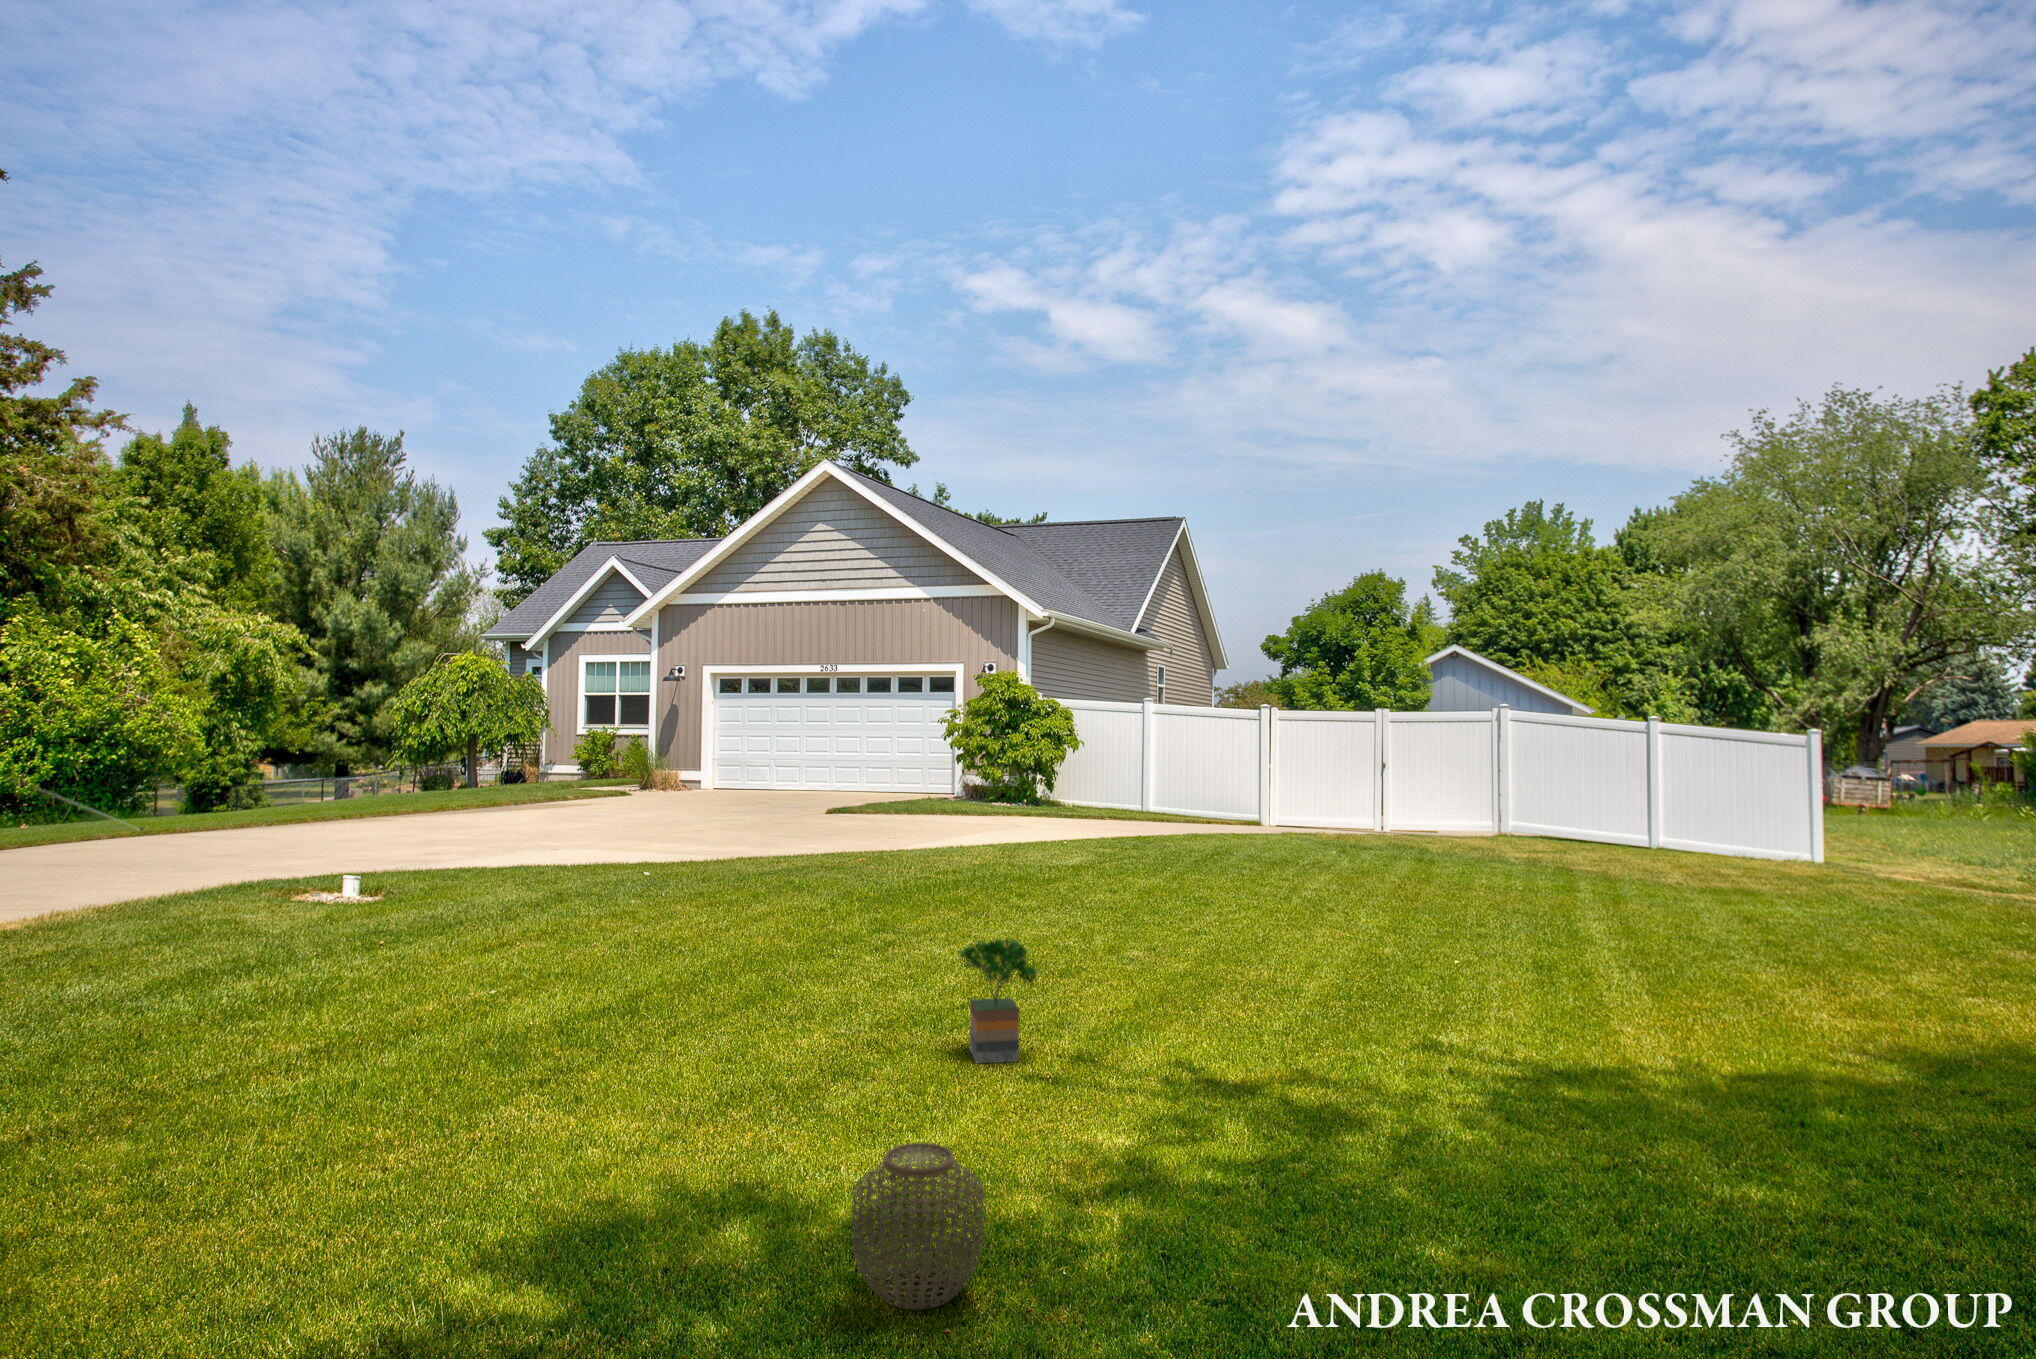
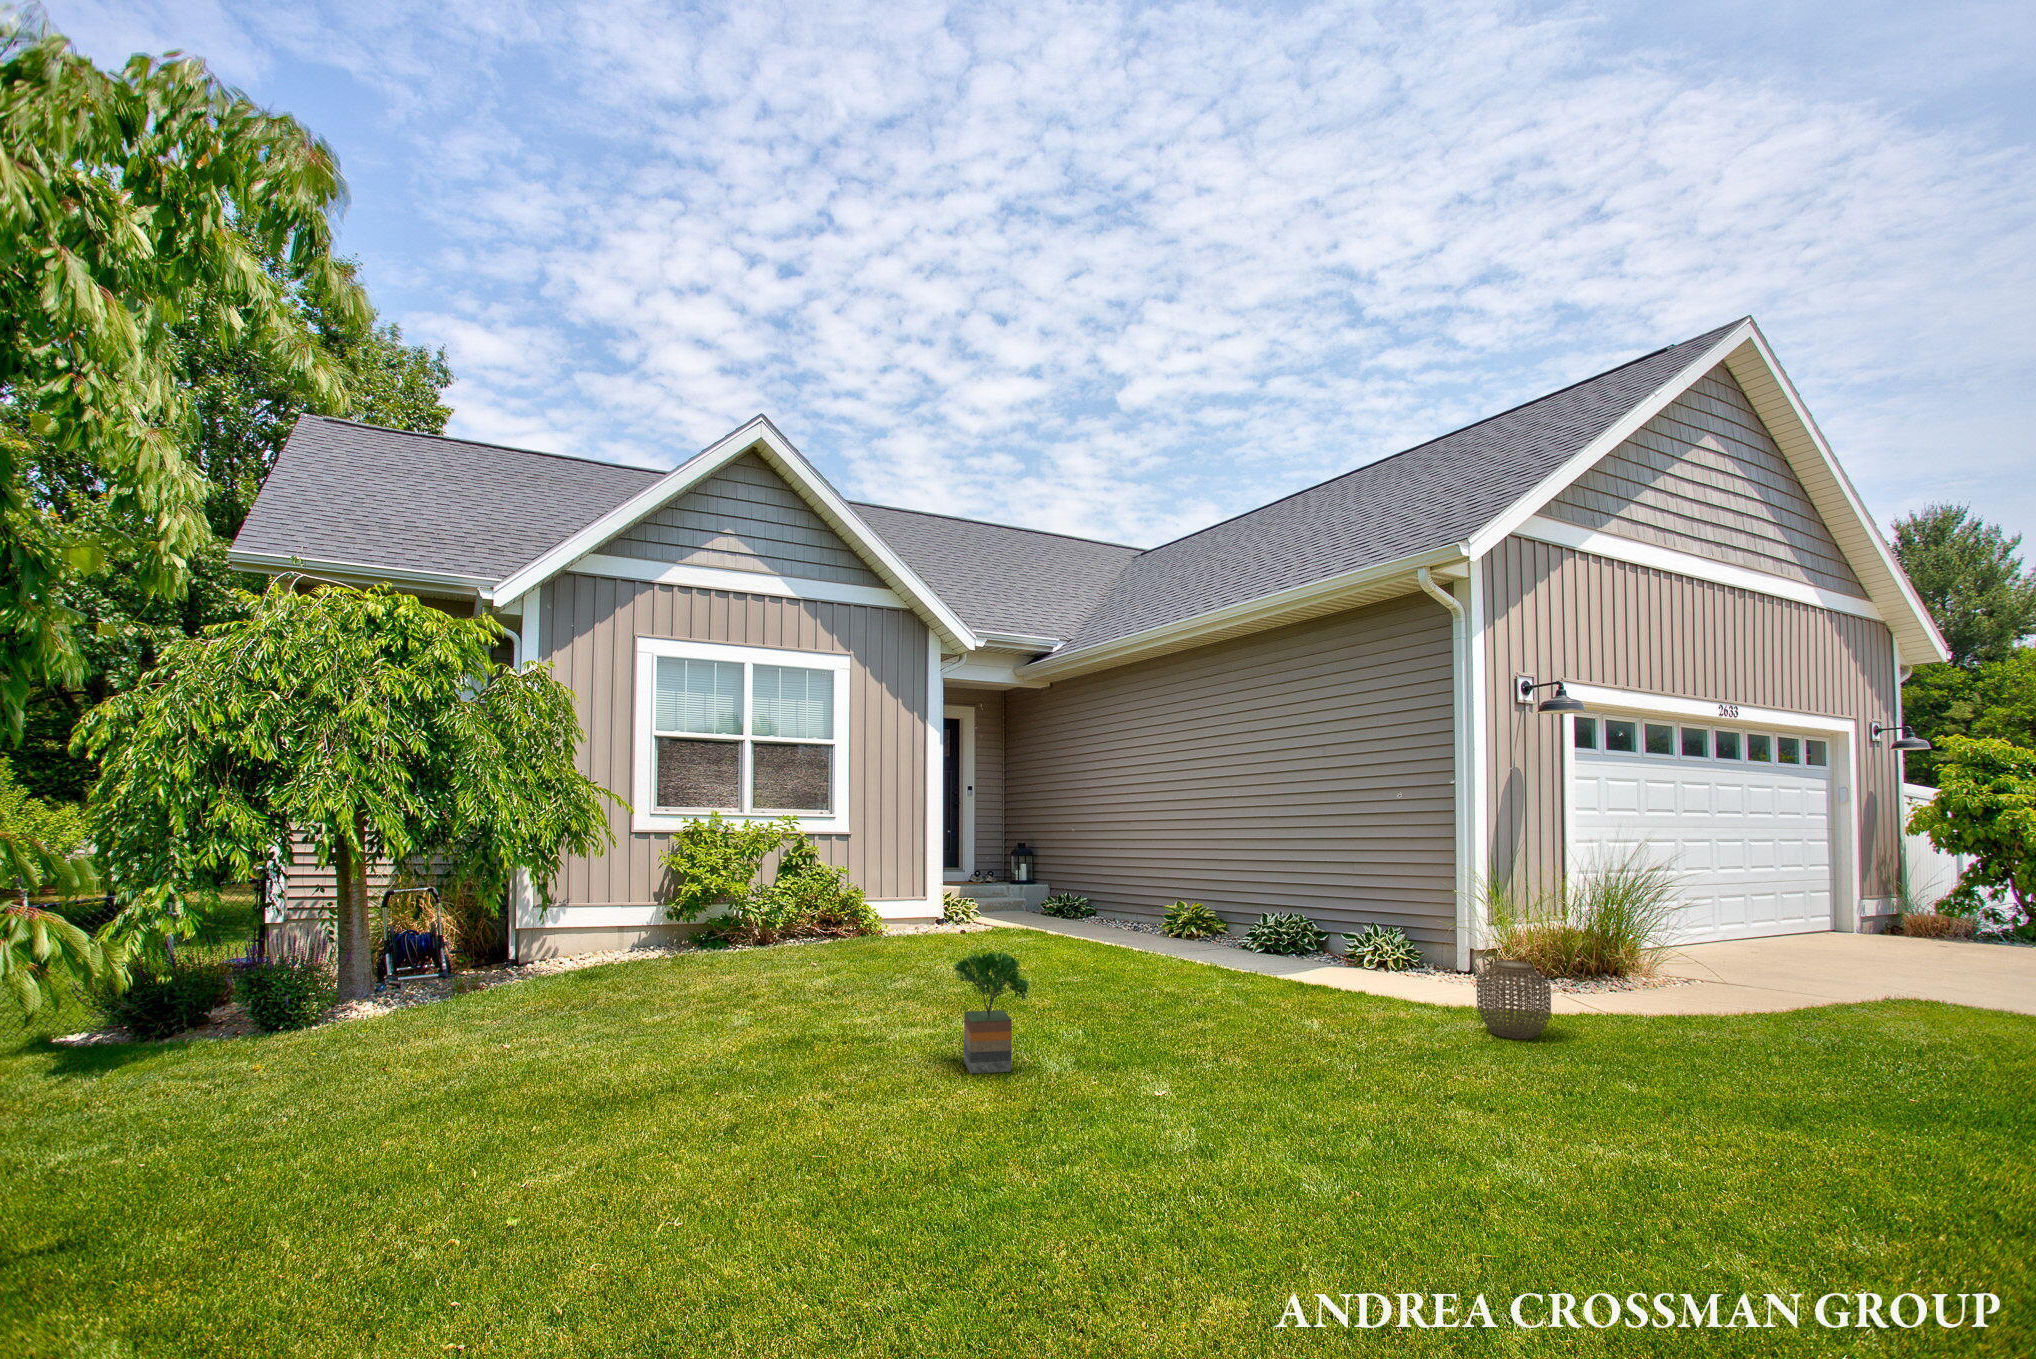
woven basket: present [851,1143,985,1309] -> present [1477,960,1551,1039]

